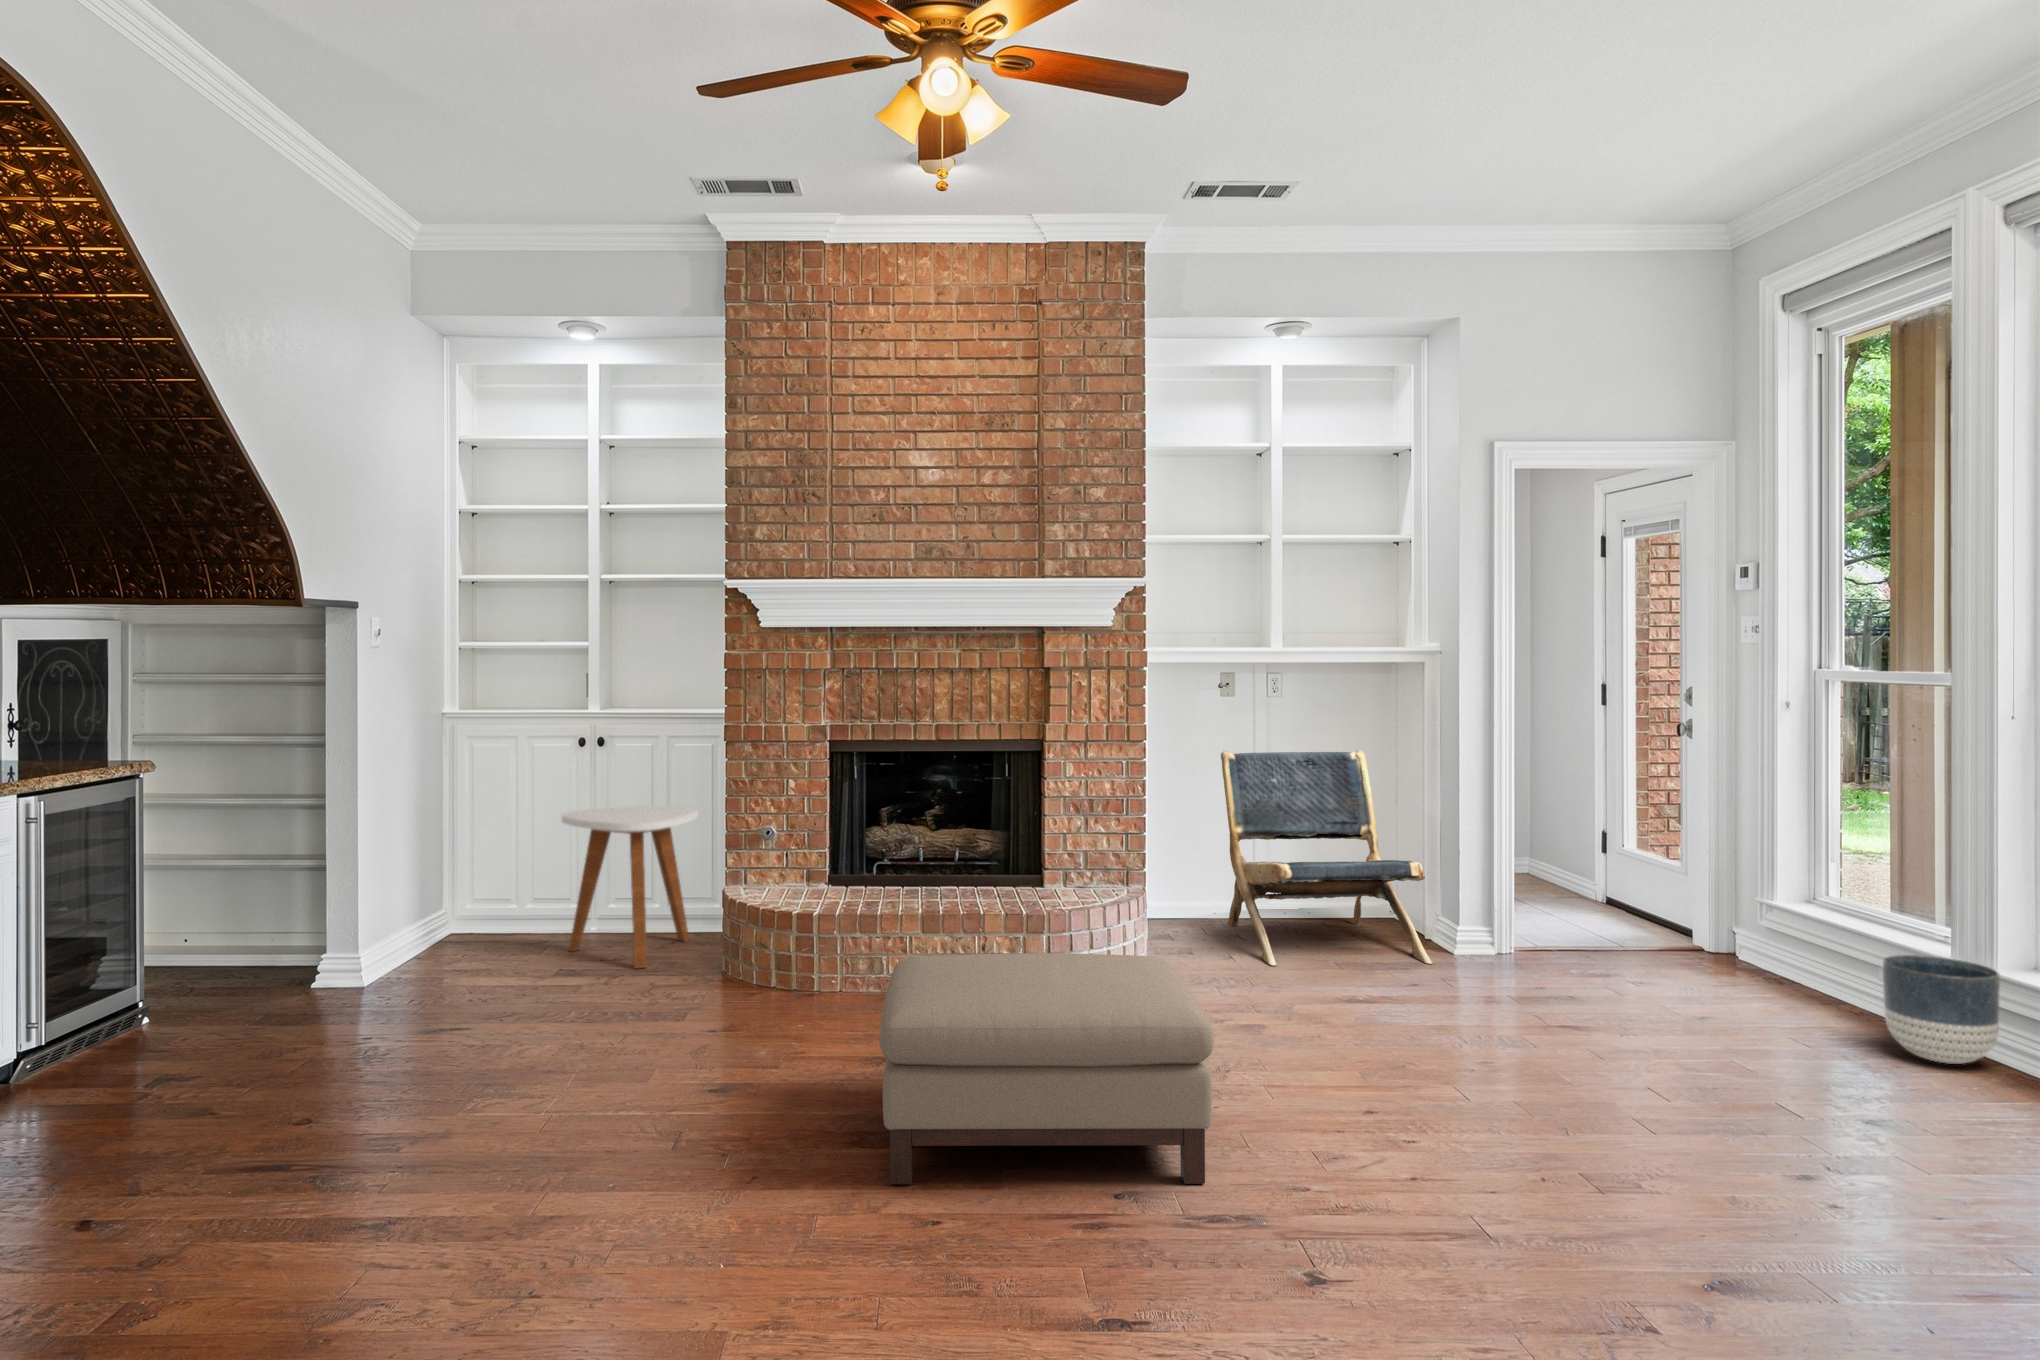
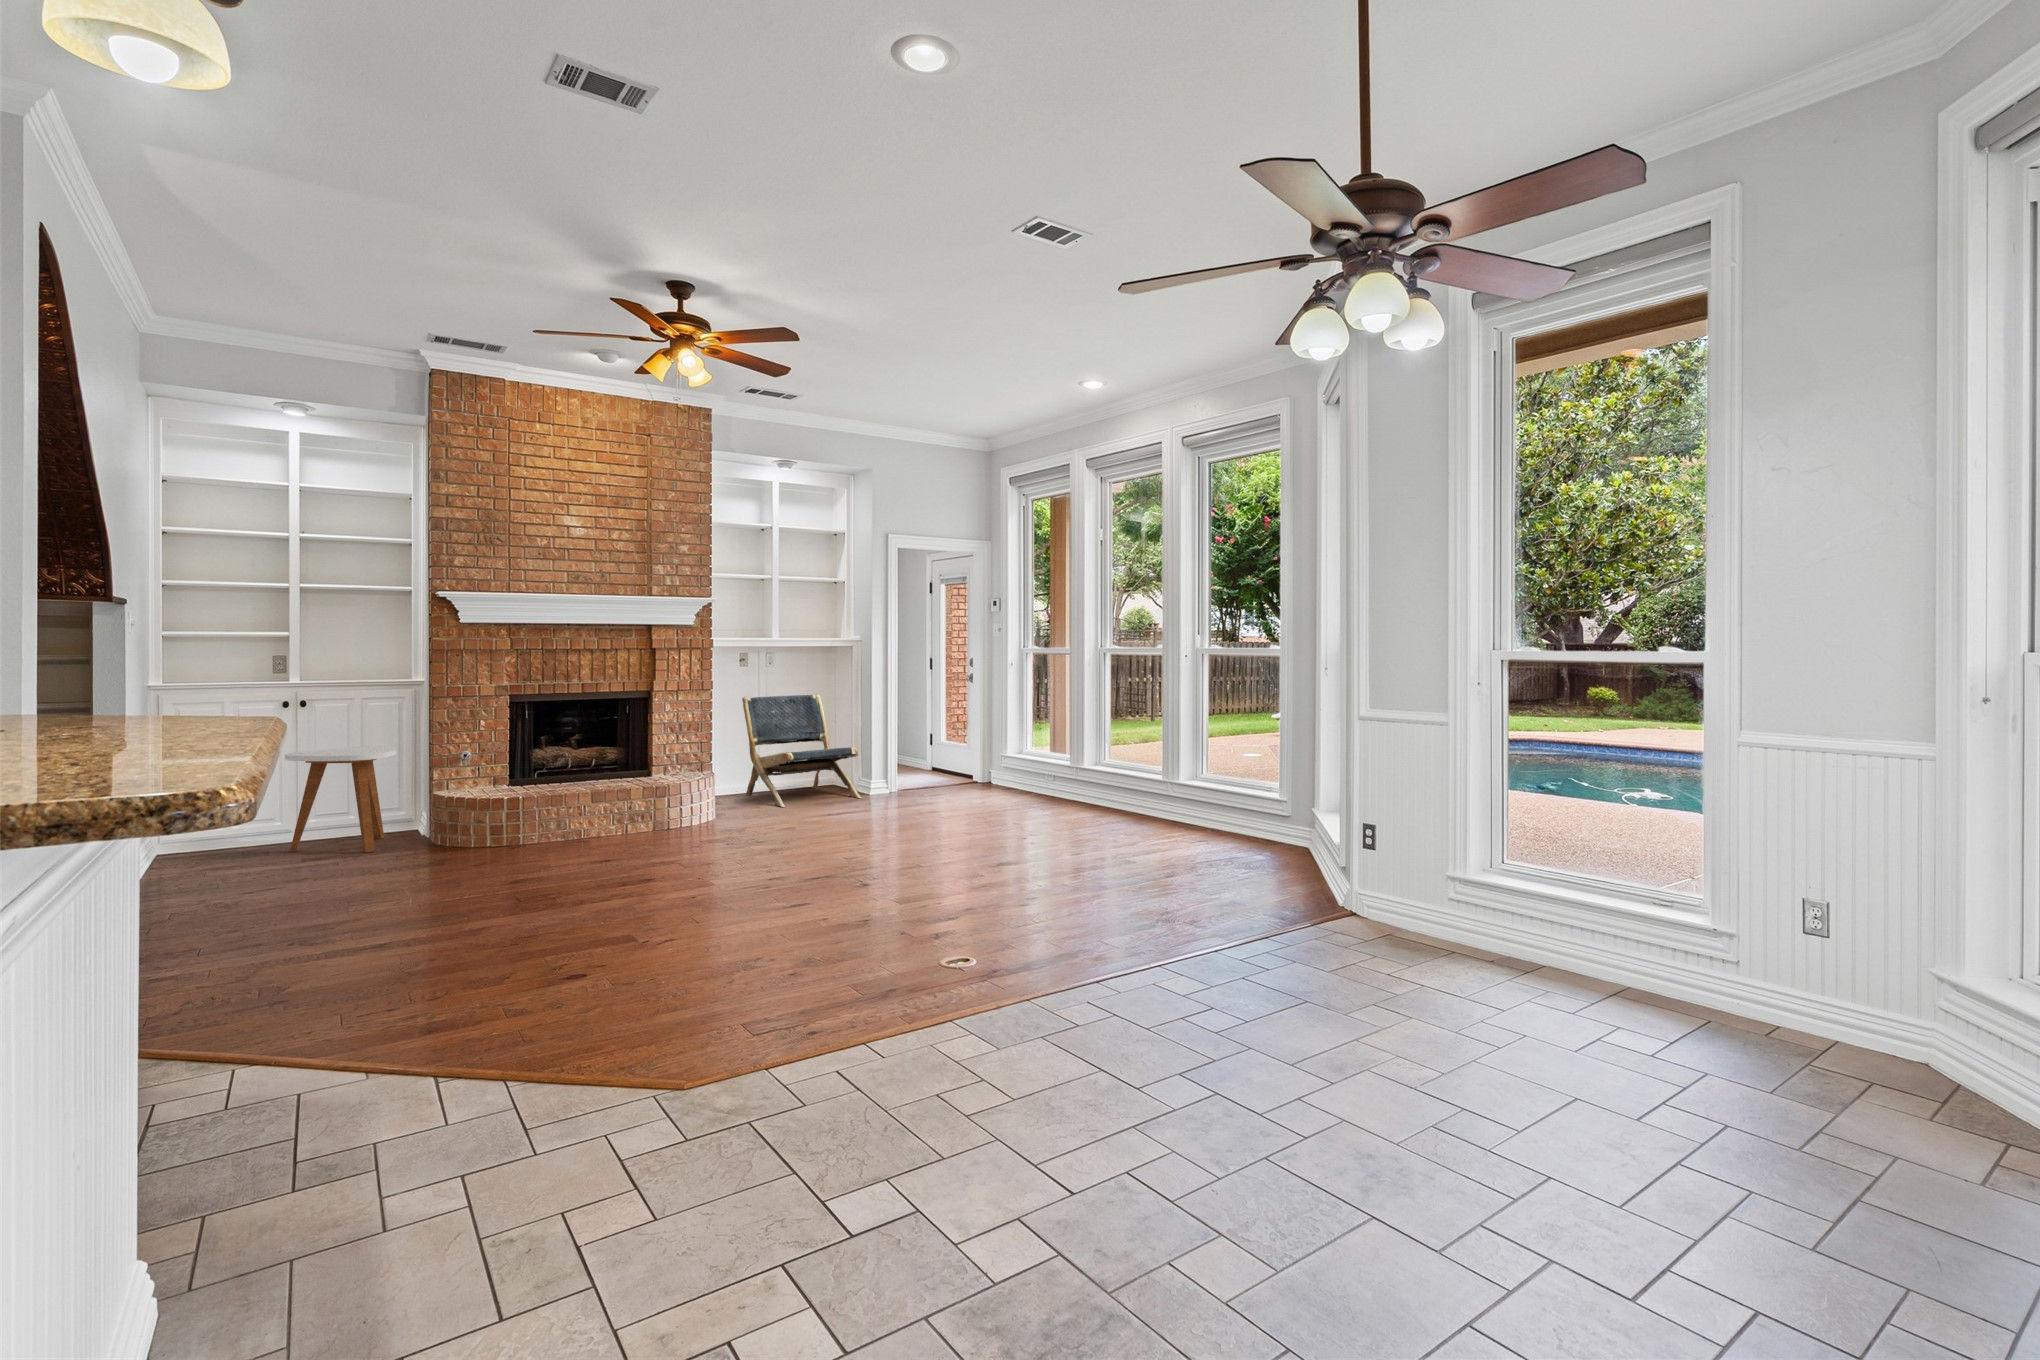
ottoman: present [880,953,1214,1184] -> none [627,785,808,890]
planter: present [1883,955,2000,1064] -> none [1046,763,1082,804]

